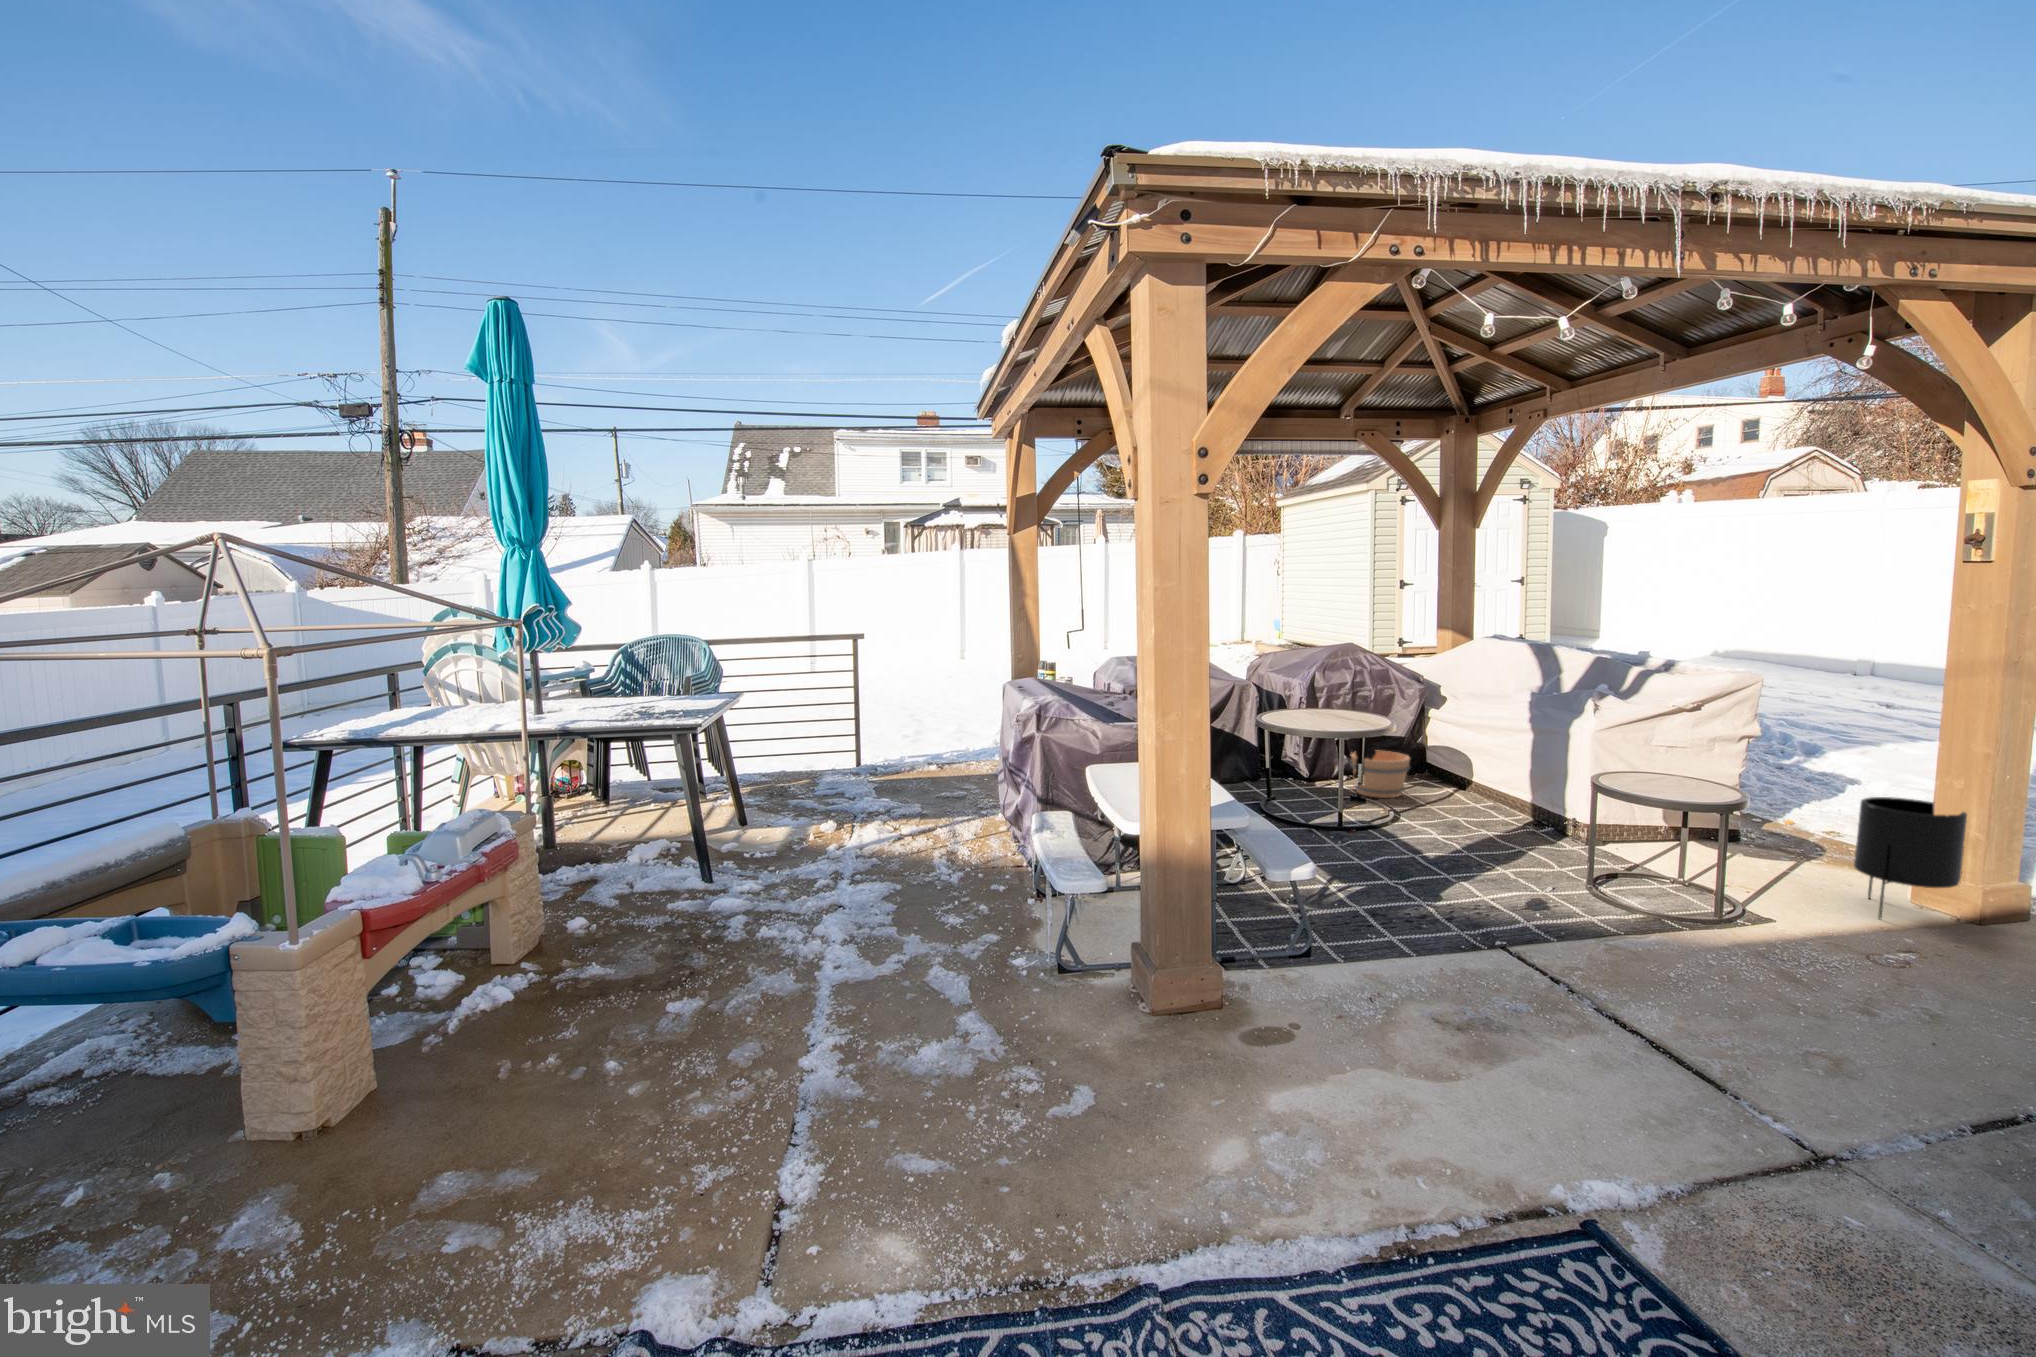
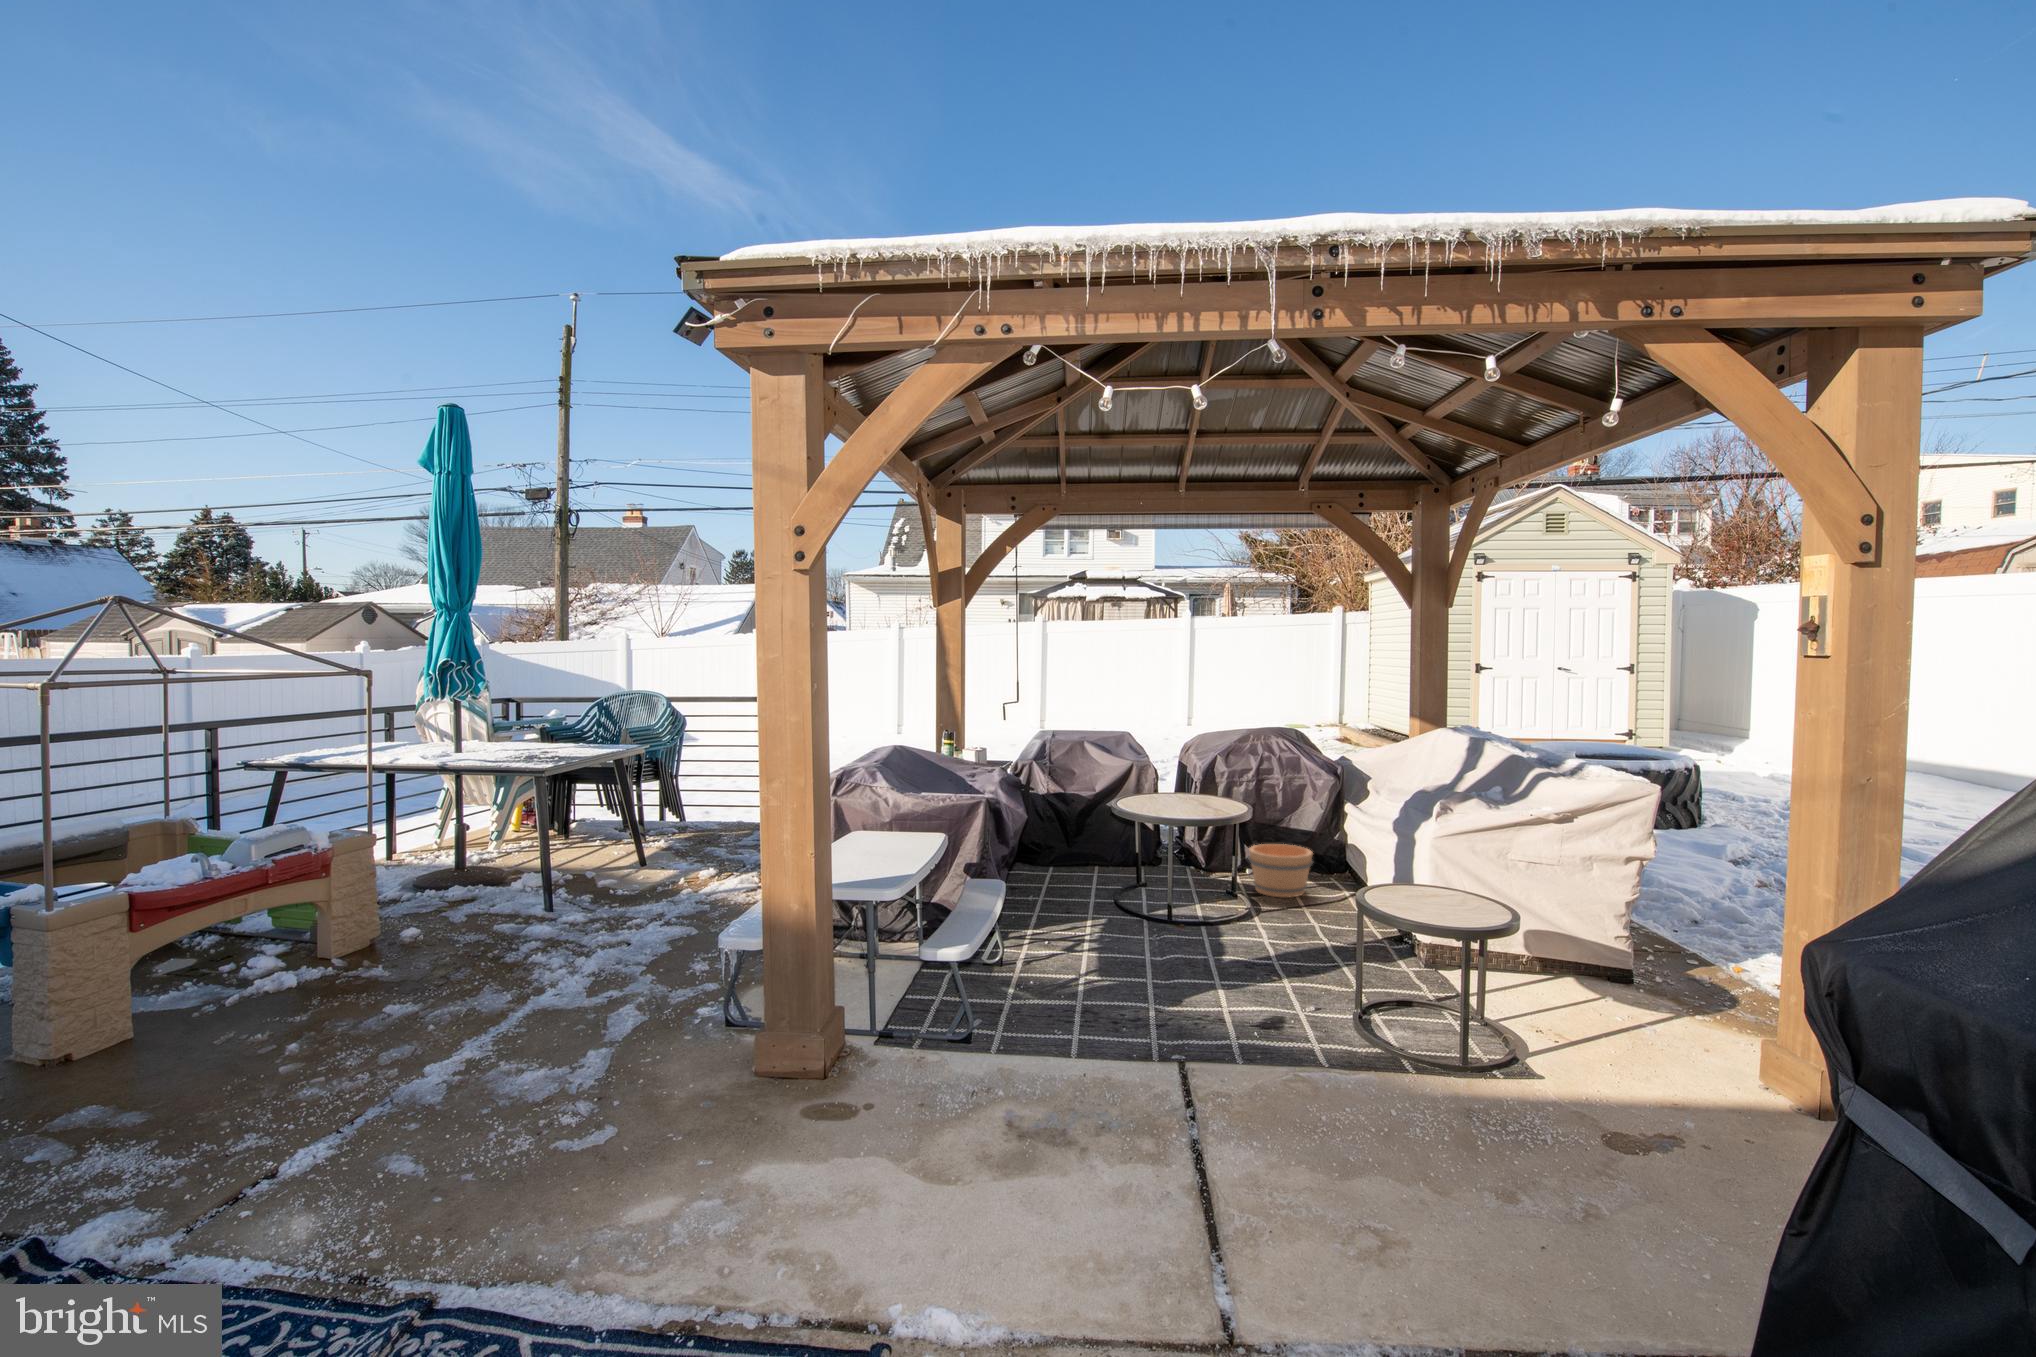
planter: present [1854,797,1967,921] -> none [1661,930,1783,1095]

